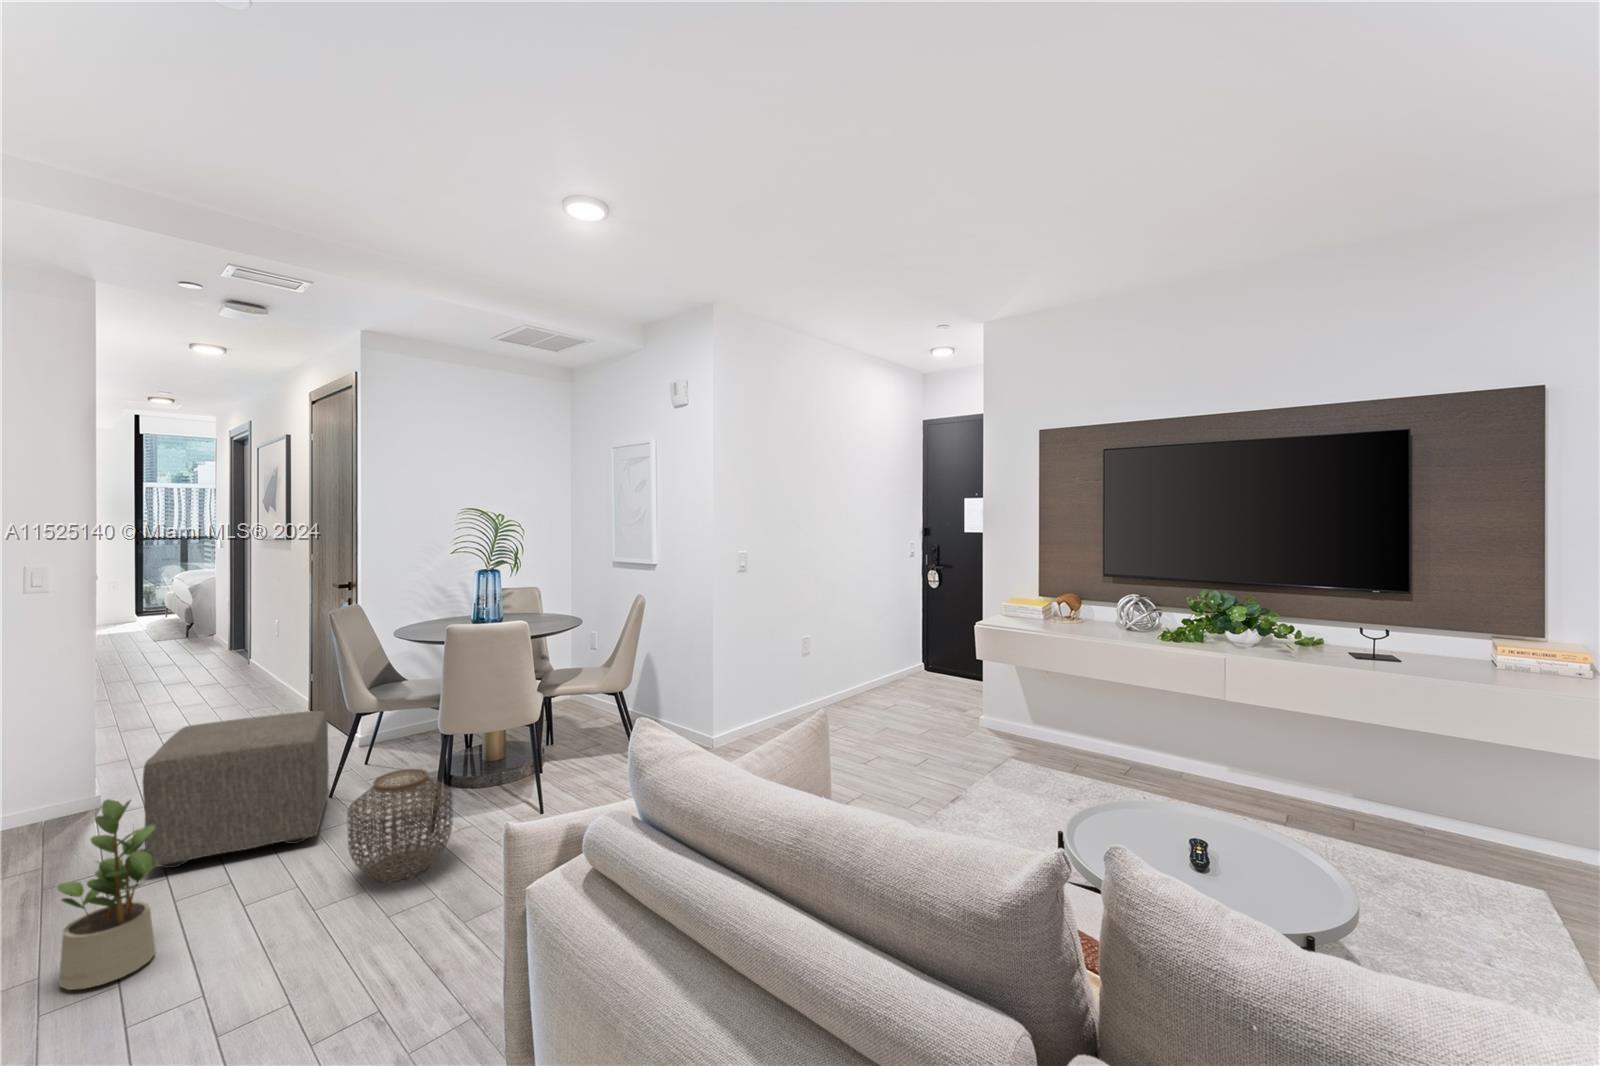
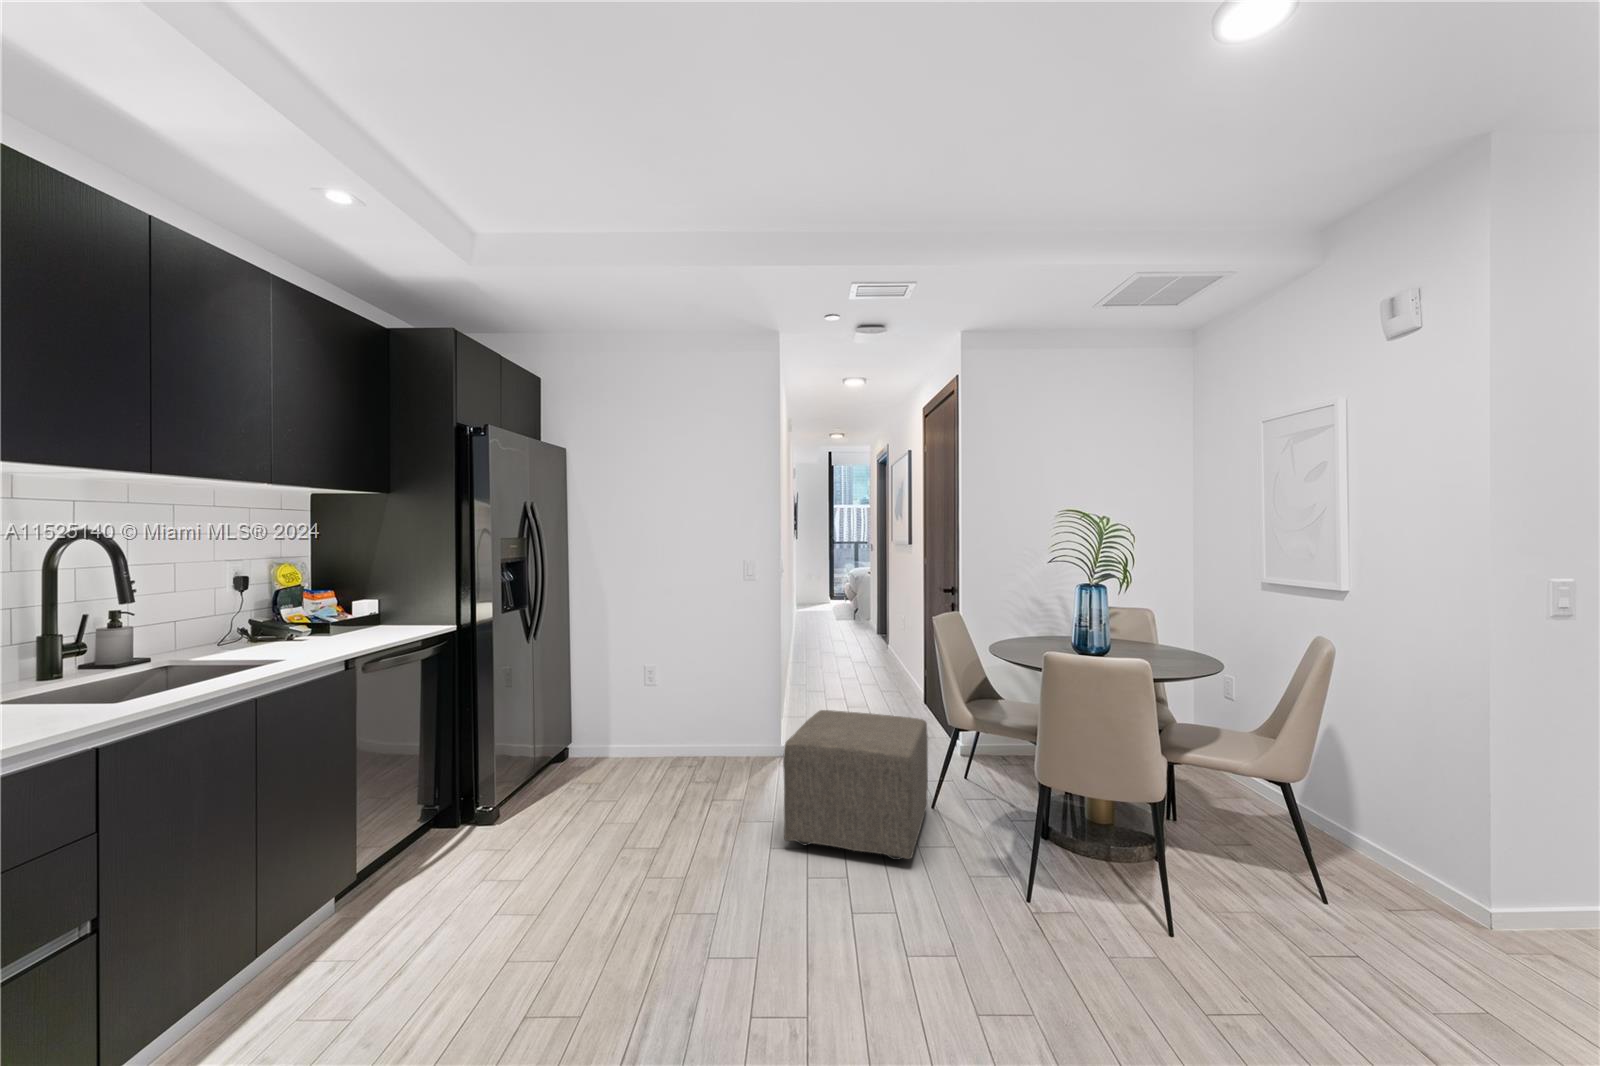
woven basket: present [348,769,453,882] -> none [935,823,1051,970]
potted plant: present [58,799,163,990] -> none [707,784,778,964]

